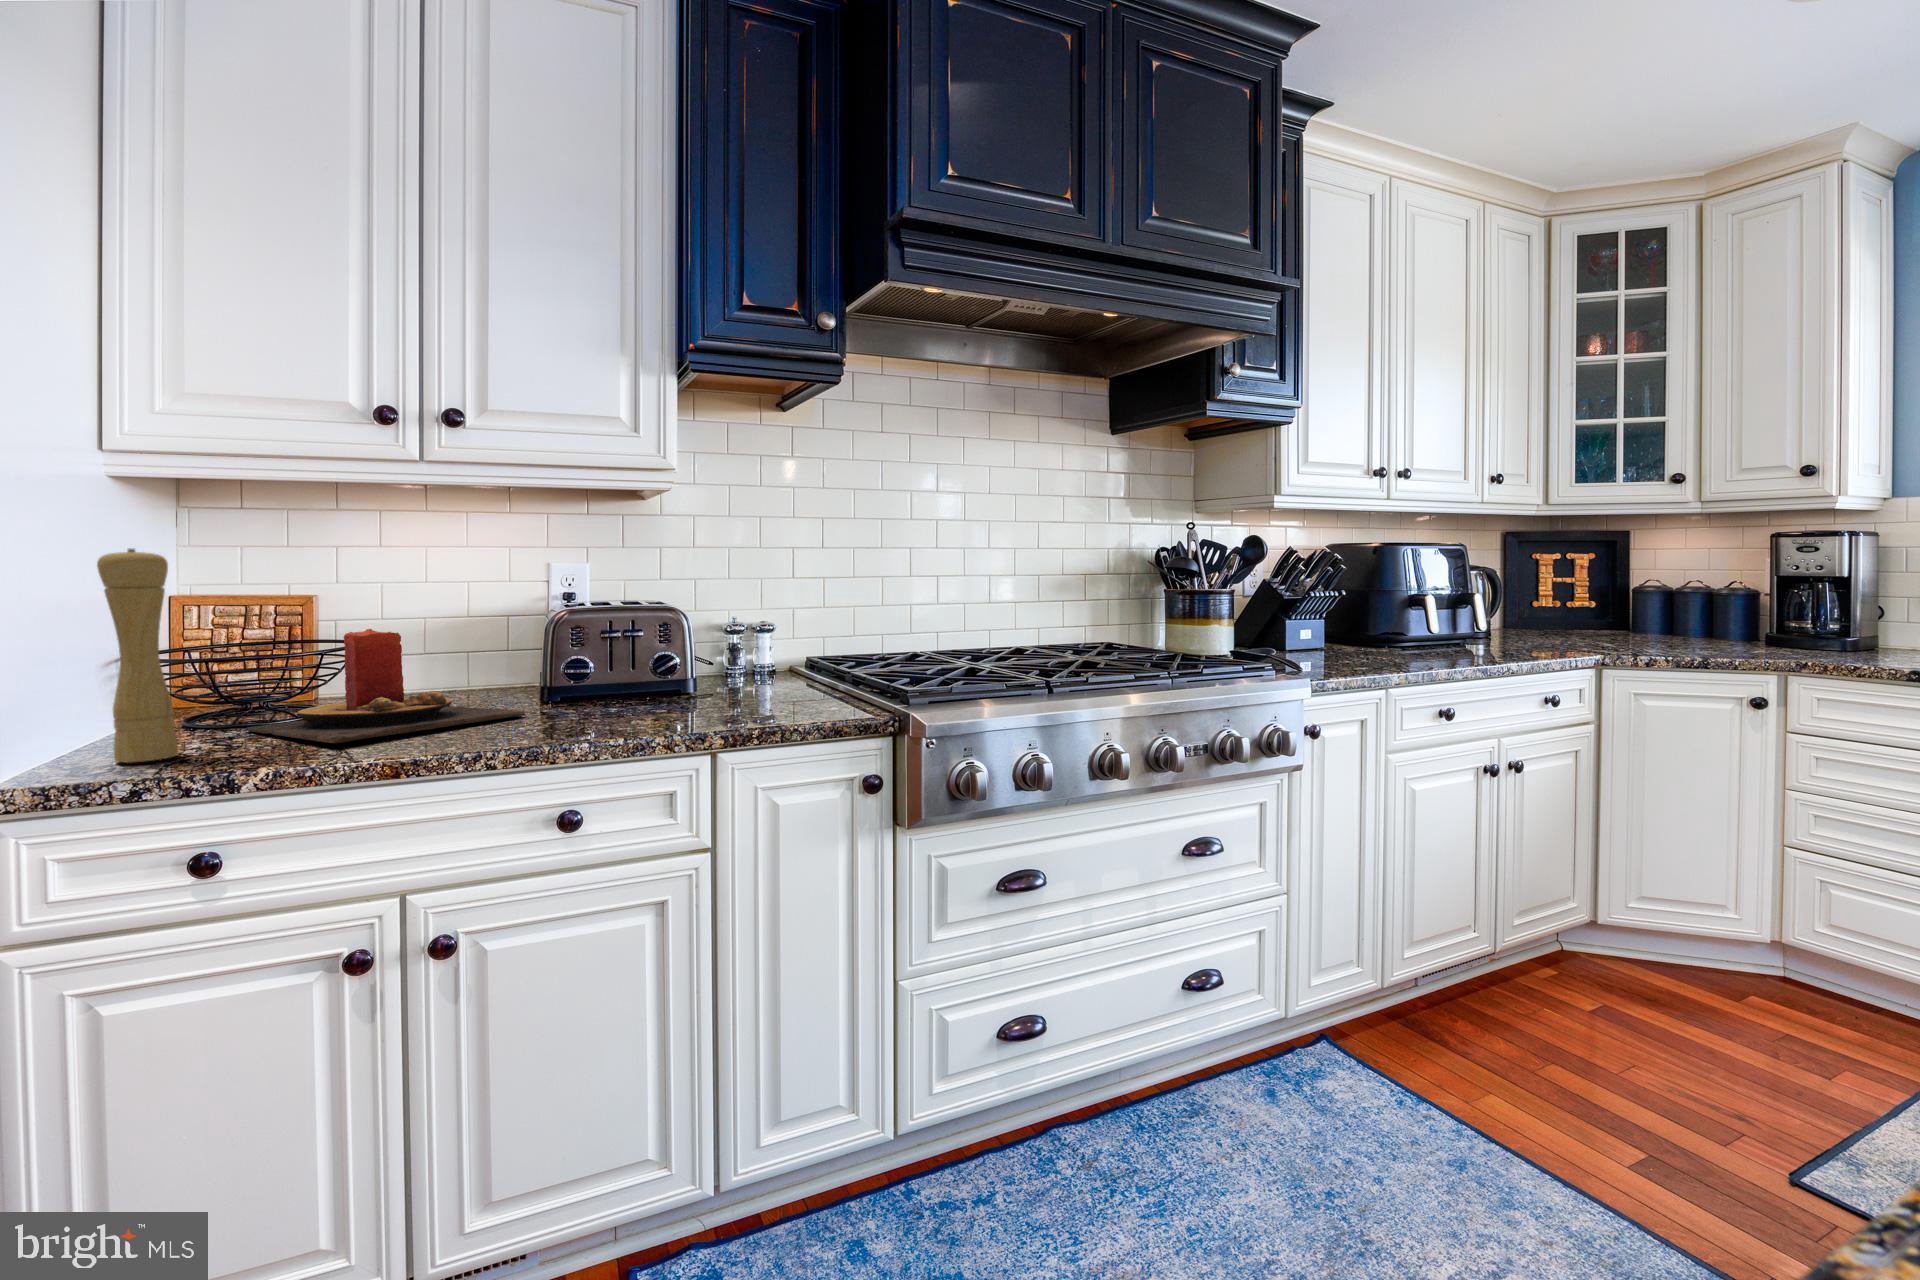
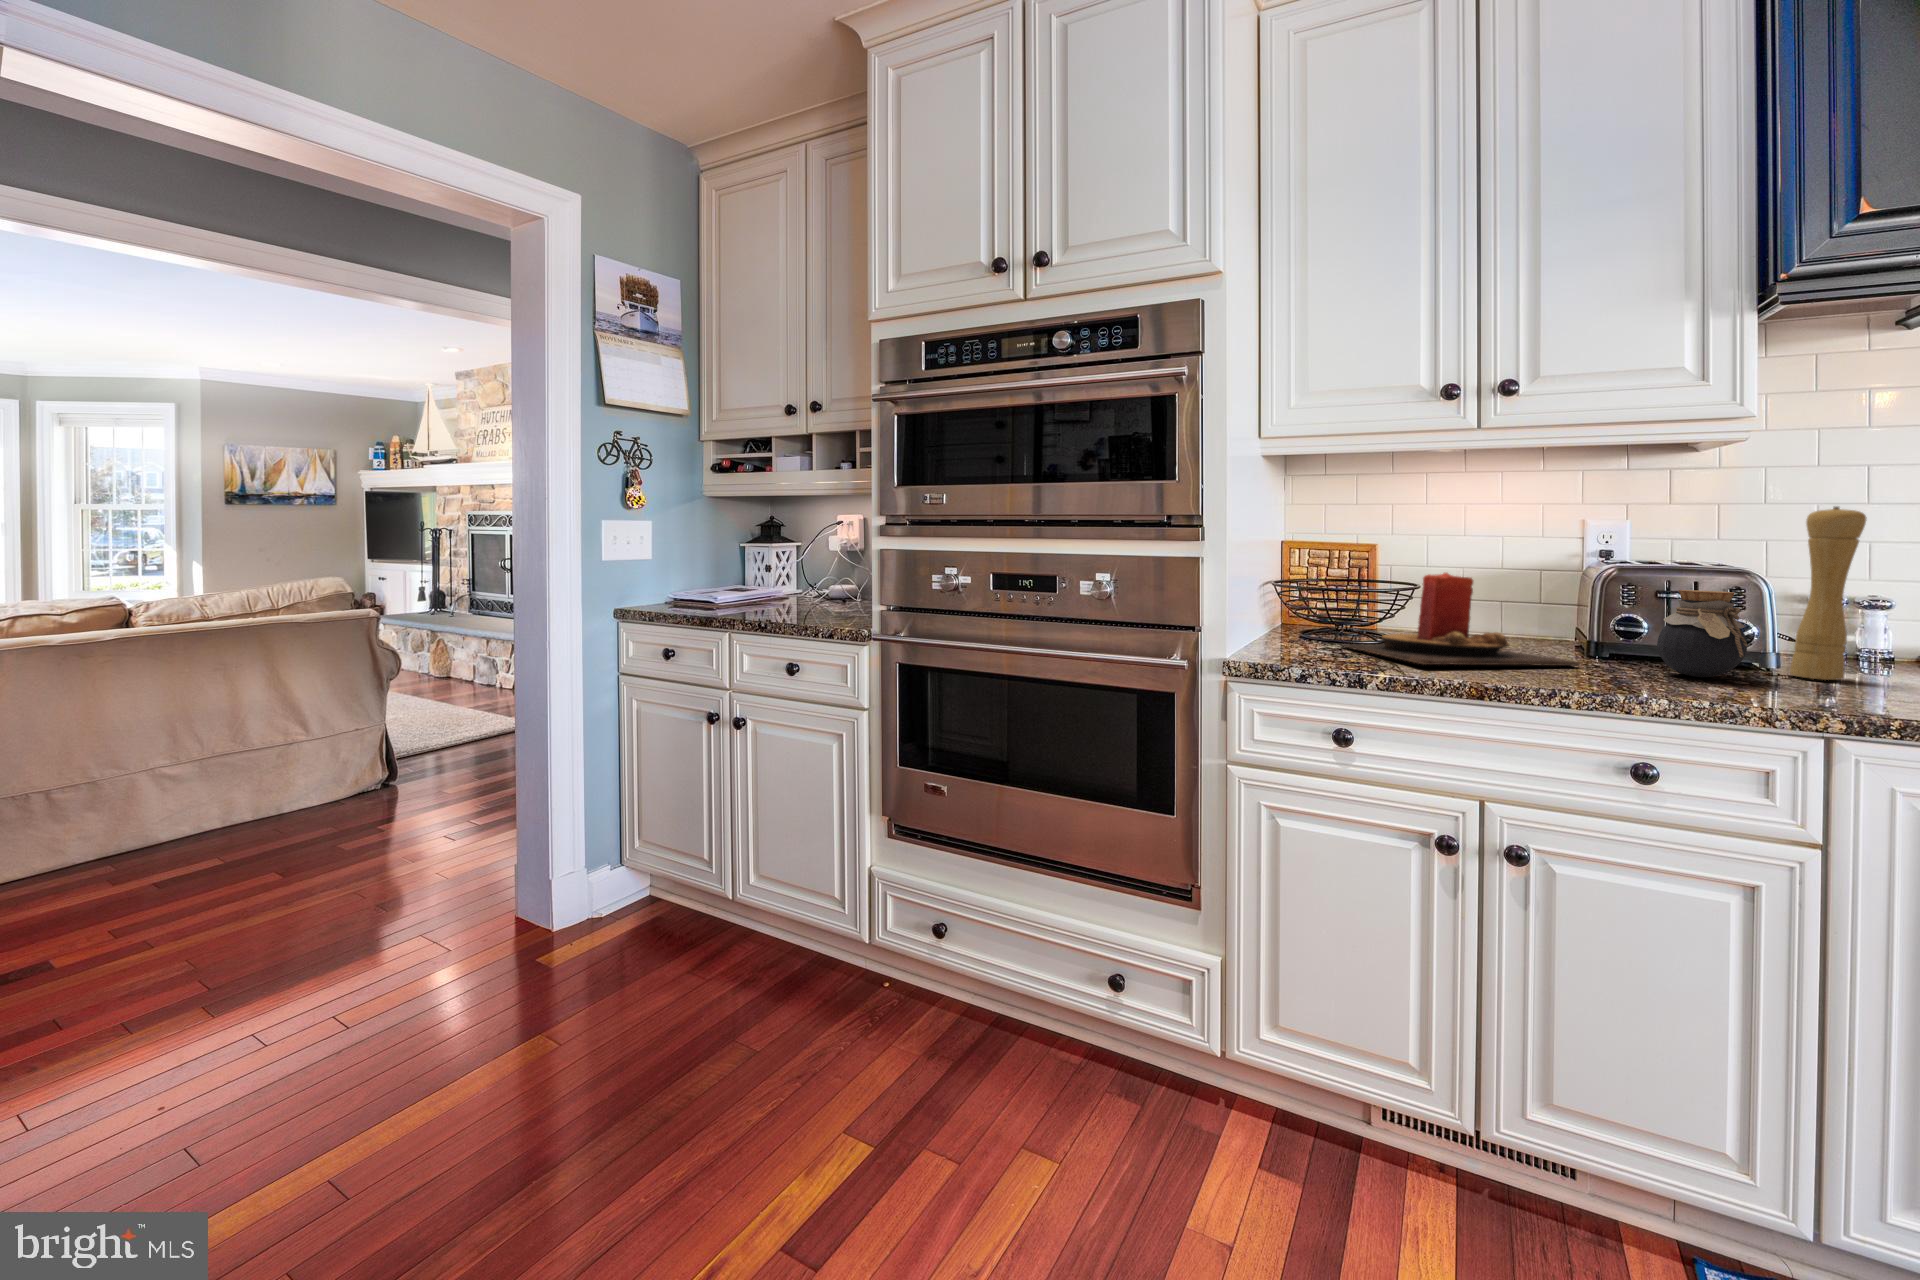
pepper mill: present [97,549,178,763] -> present [1790,506,1867,680]
jar: none [591,629,663,711] -> present [1657,590,1748,677]

